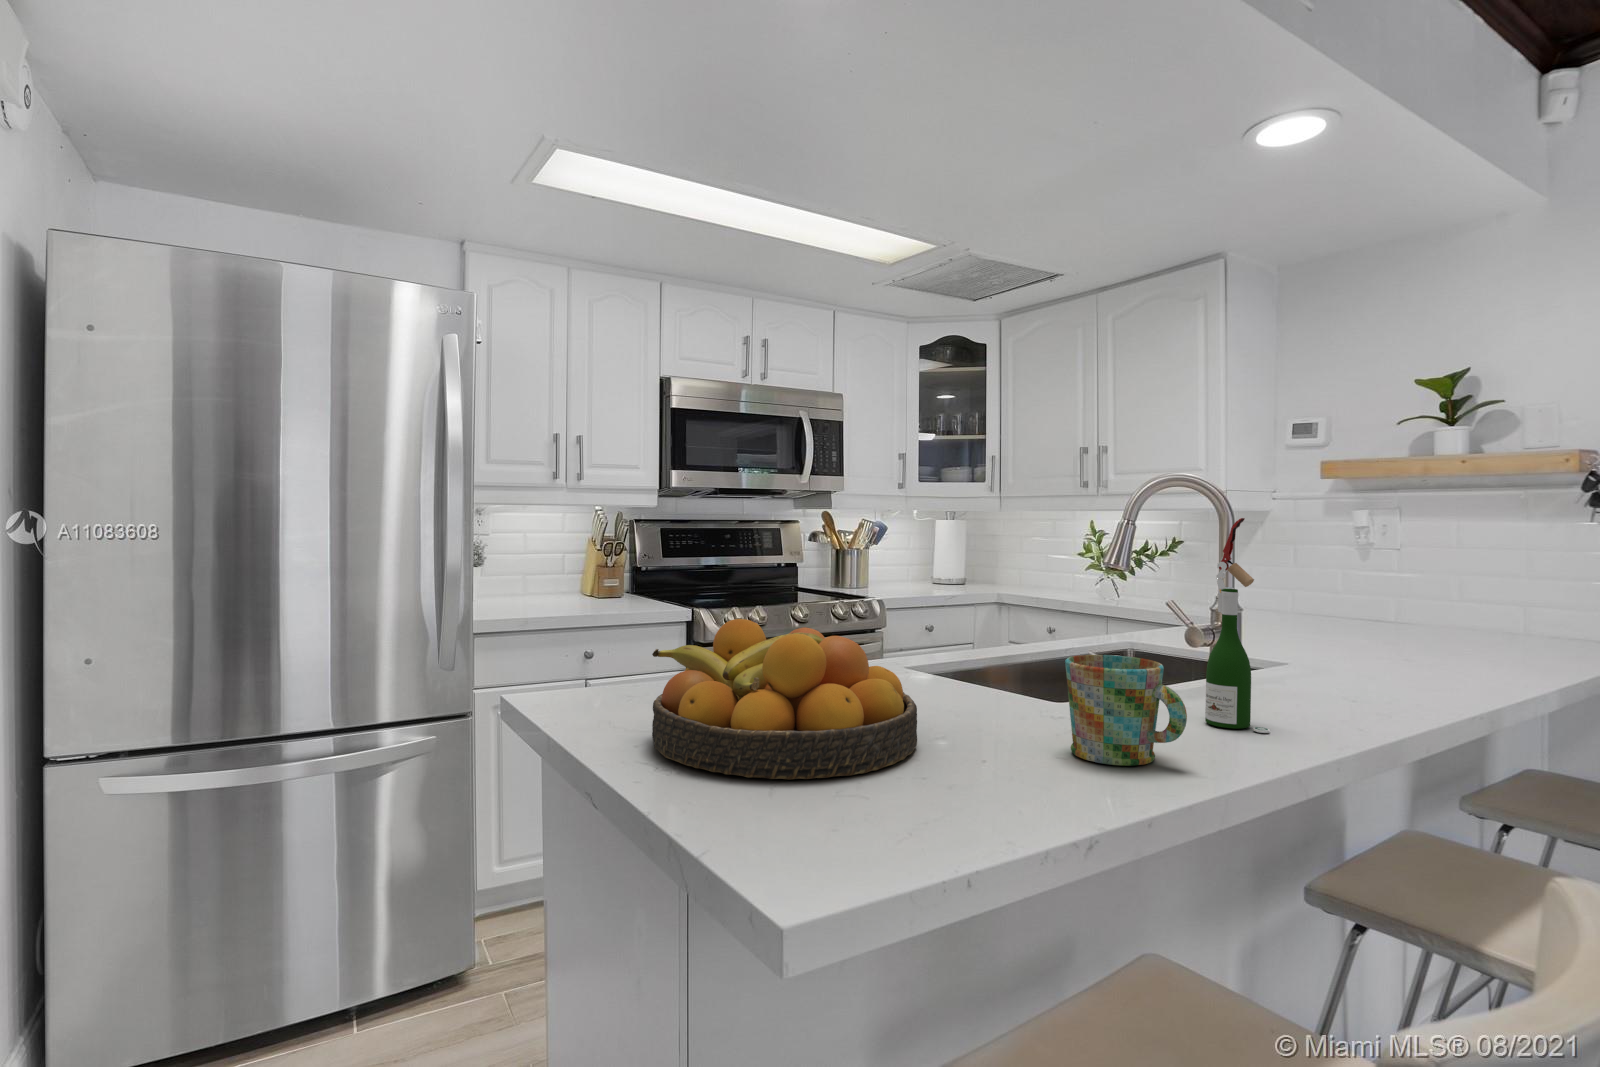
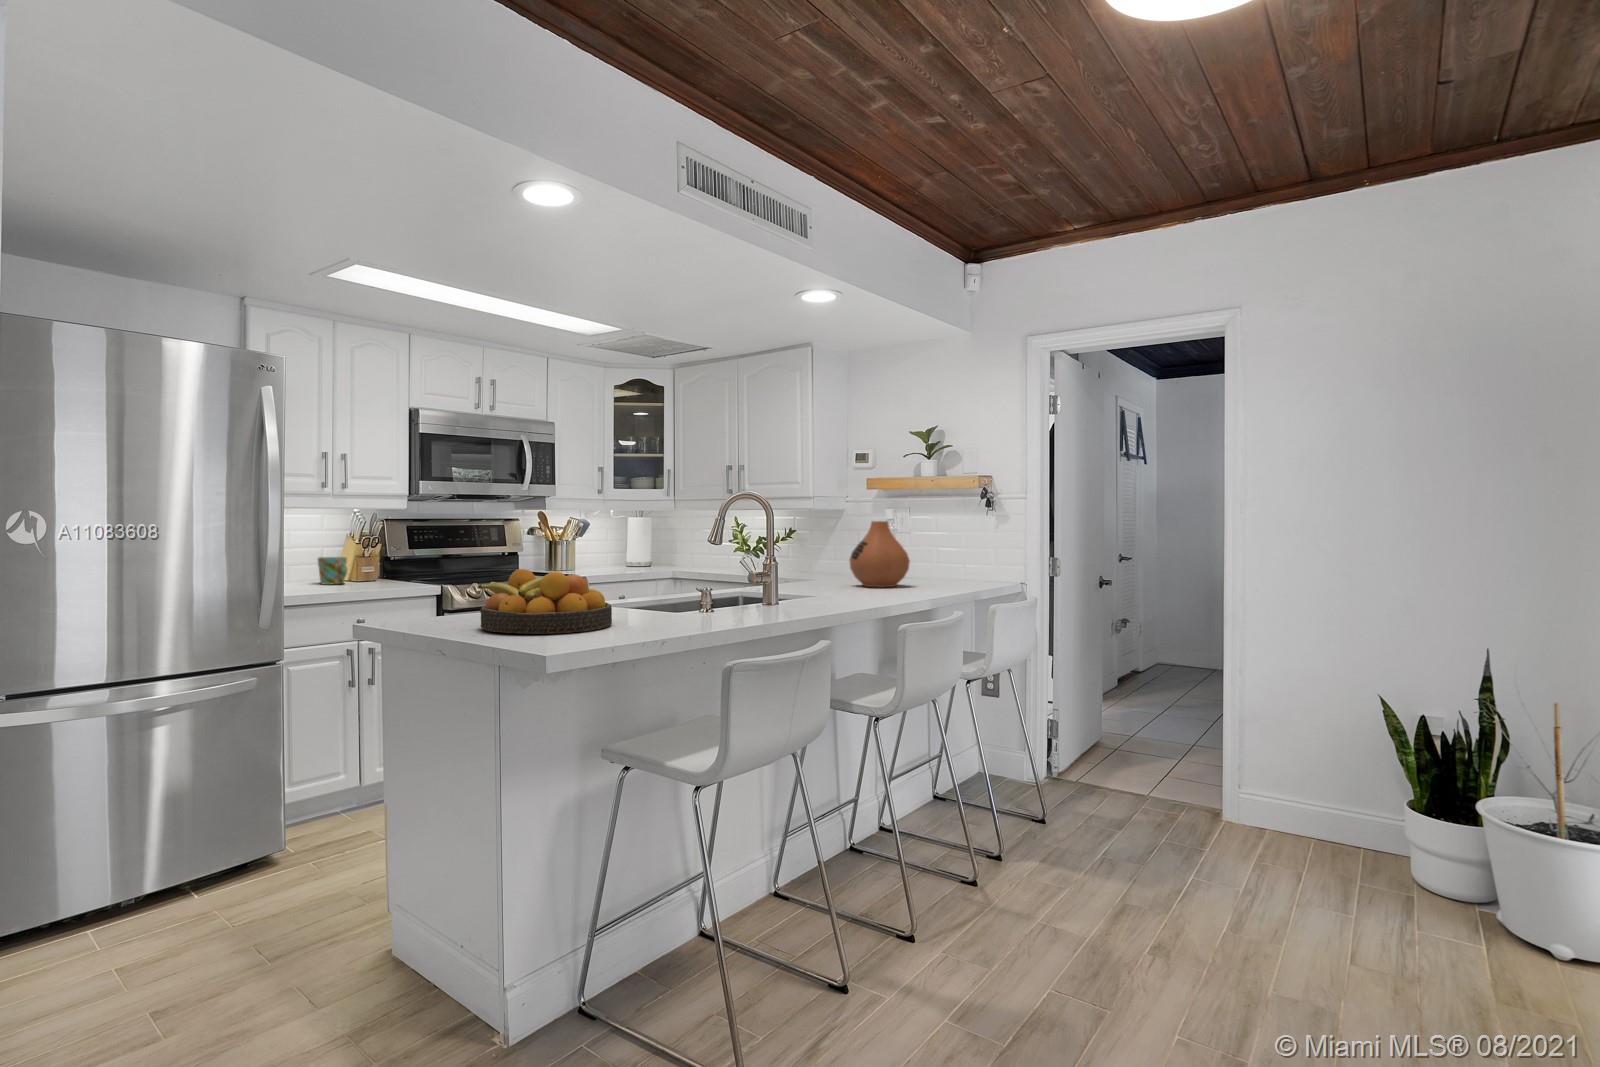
wine bottle: present [1205,518,1270,733] -> none [749,517,774,614]
vase: none [1322,528,1456,648] -> present [850,521,910,587]
mug: present [1065,655,1187,766] -> present [318,557,347,585]

